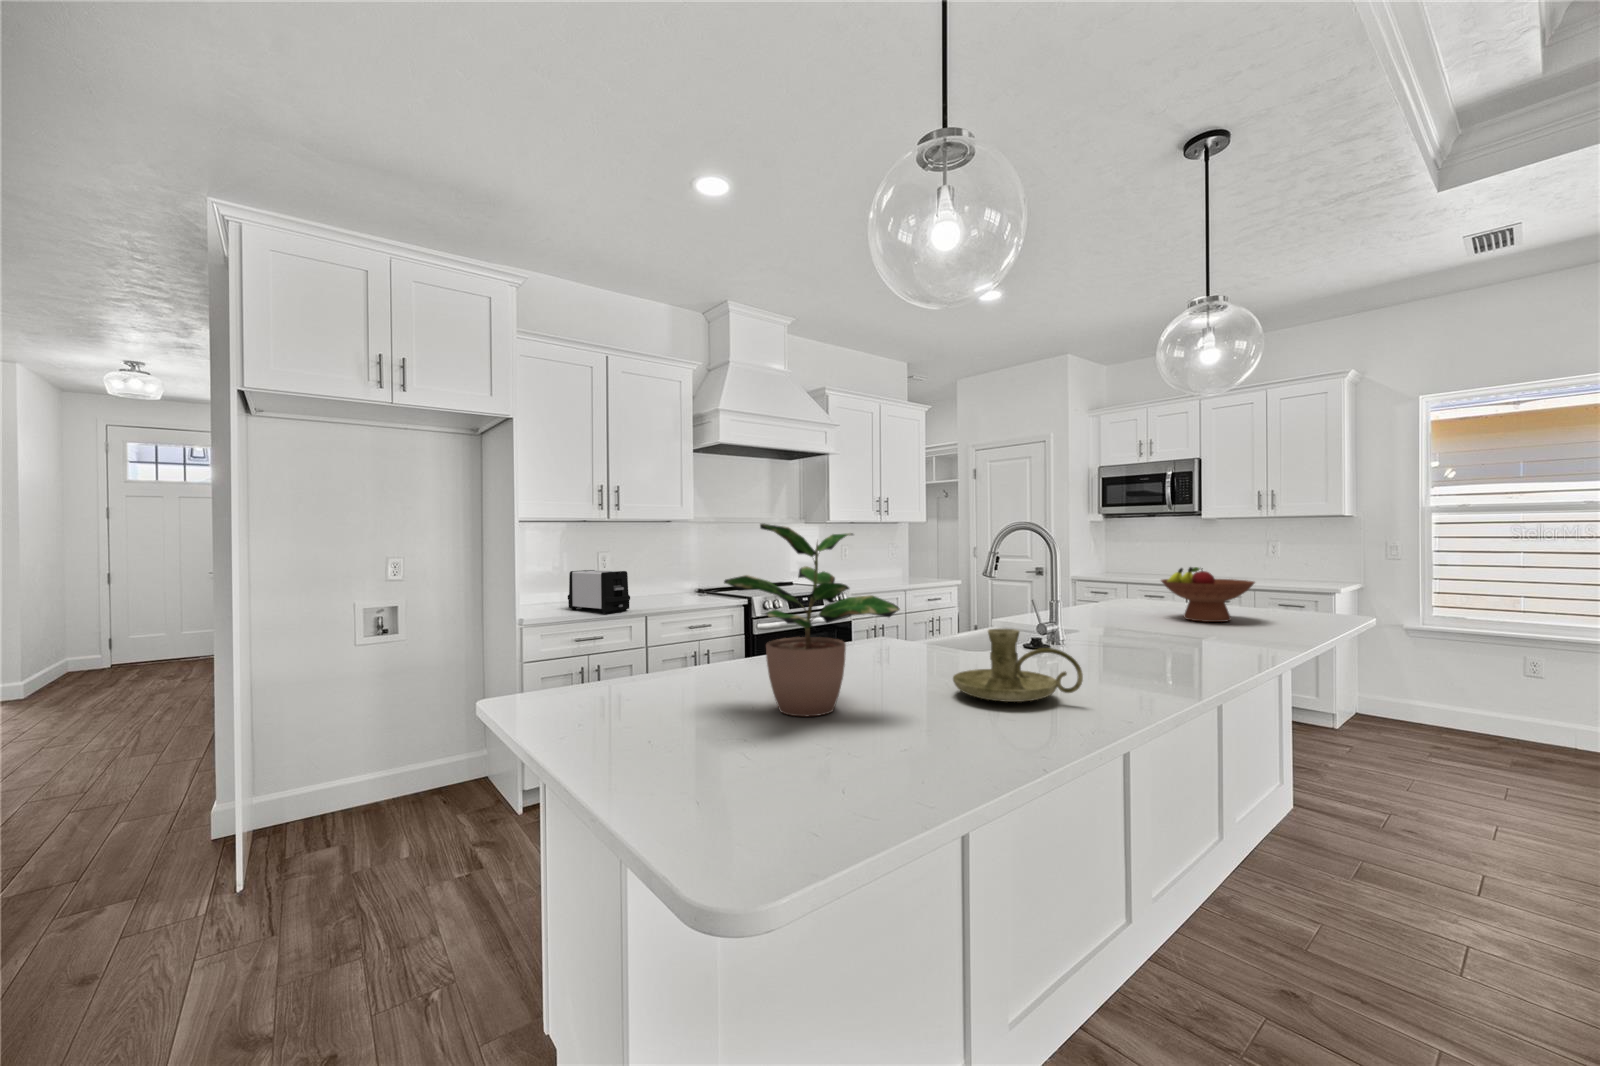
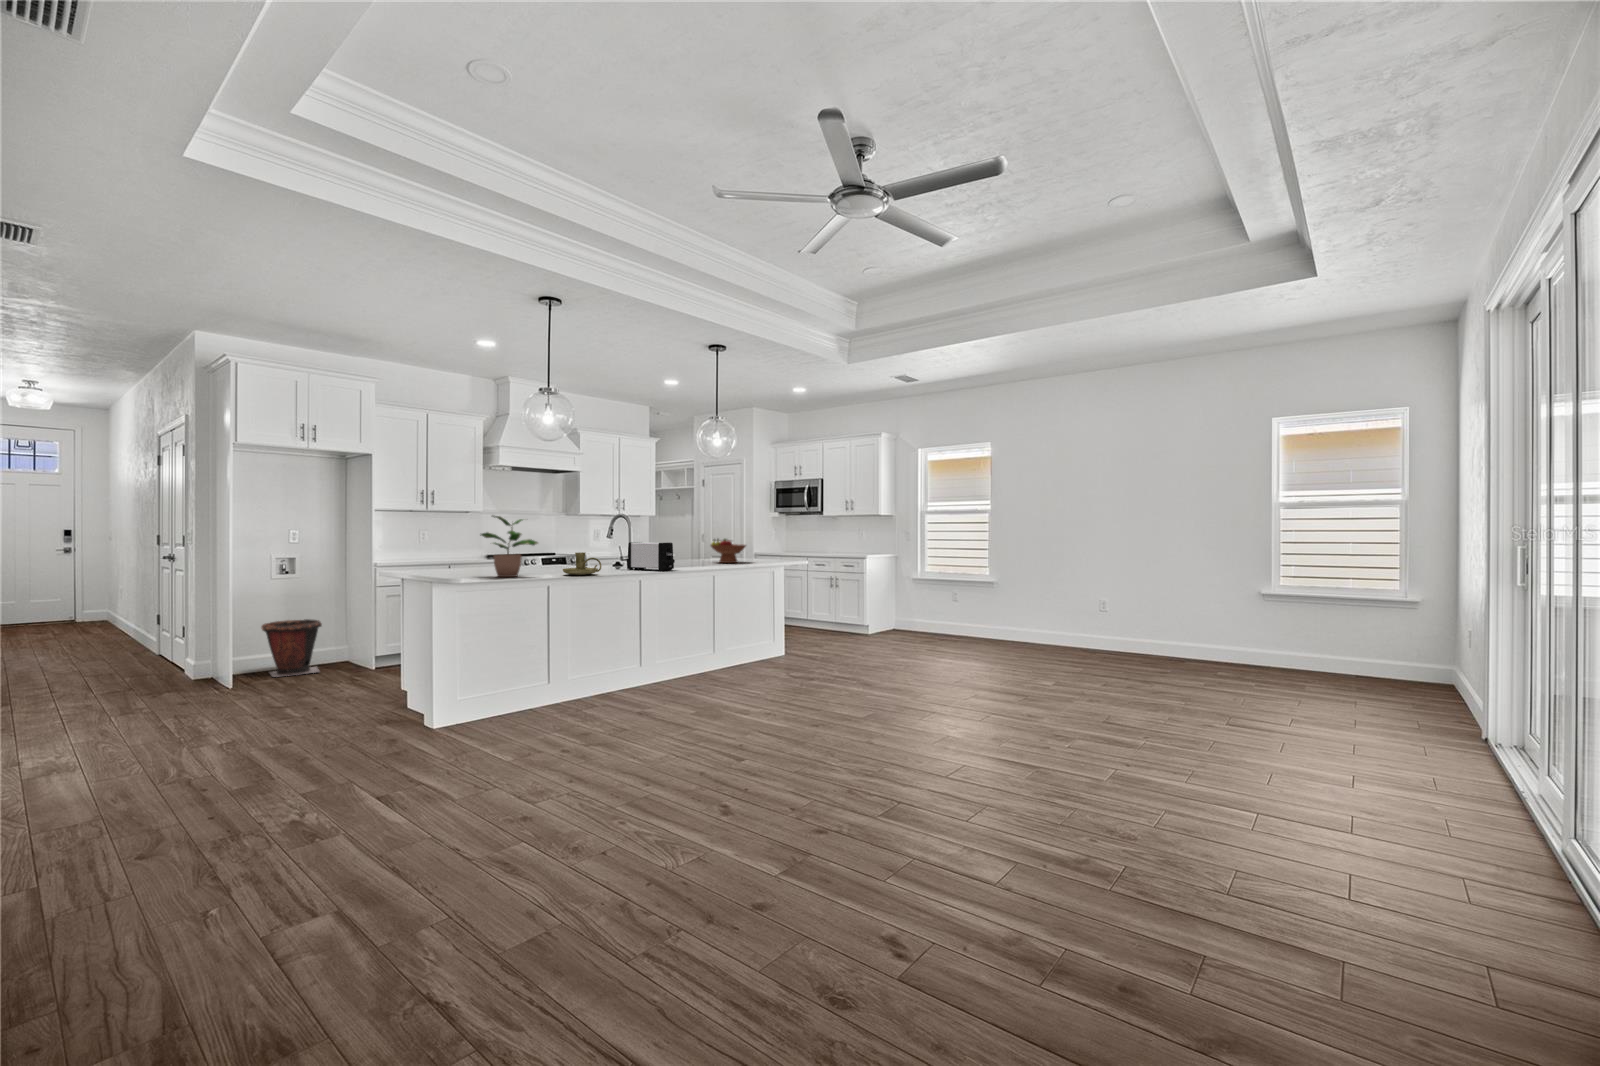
toaster: present [568,570,630,613] -> present [627,542,675,571]
waste bin: none [334,709,436,827] -> present [262,619,322,677]

